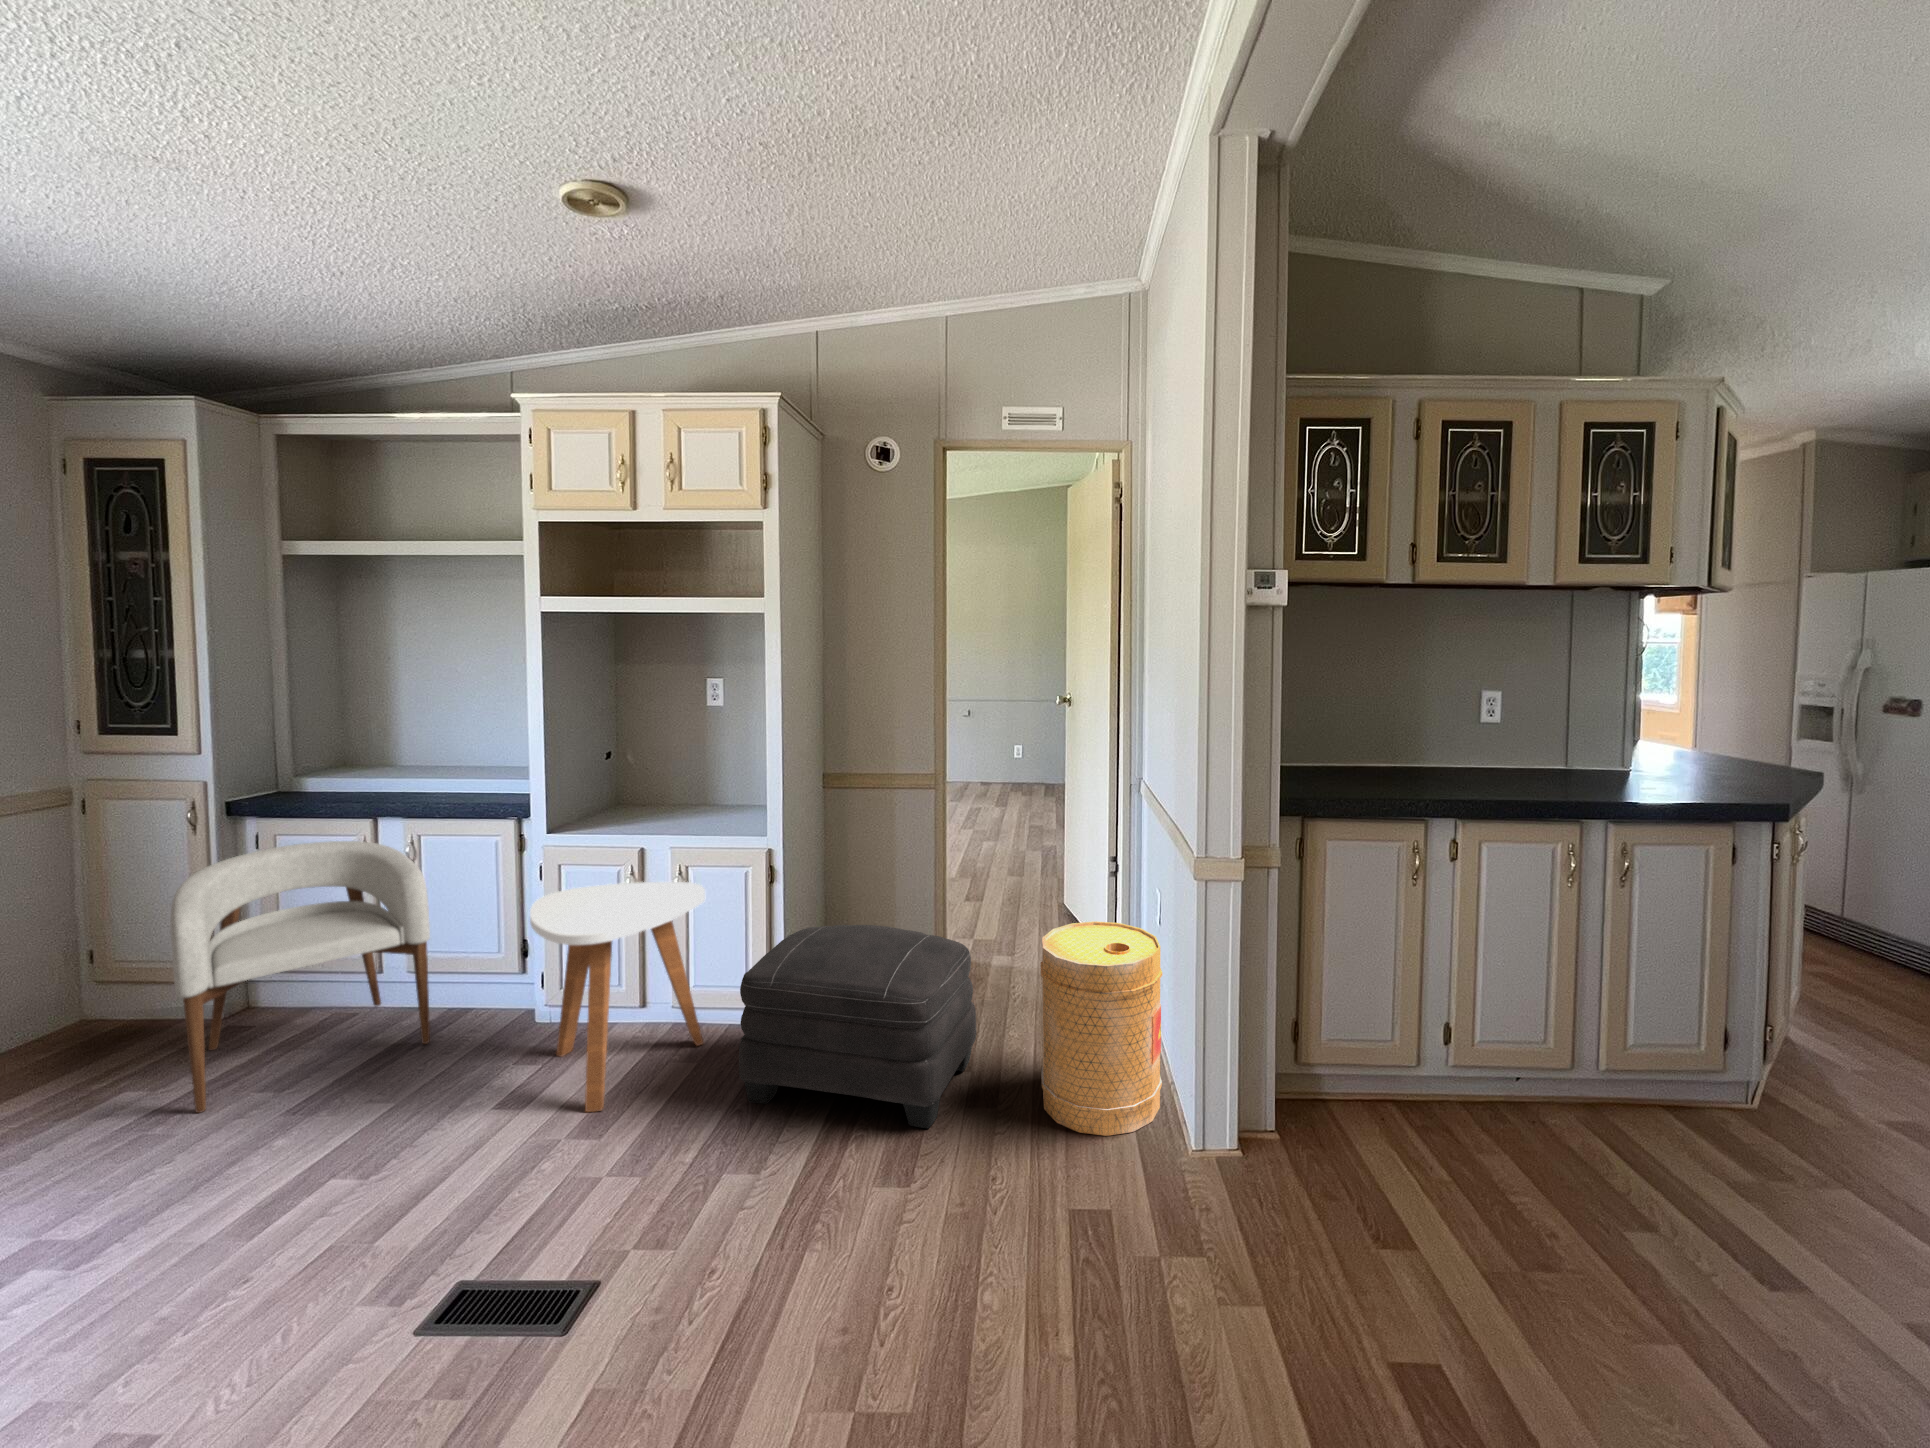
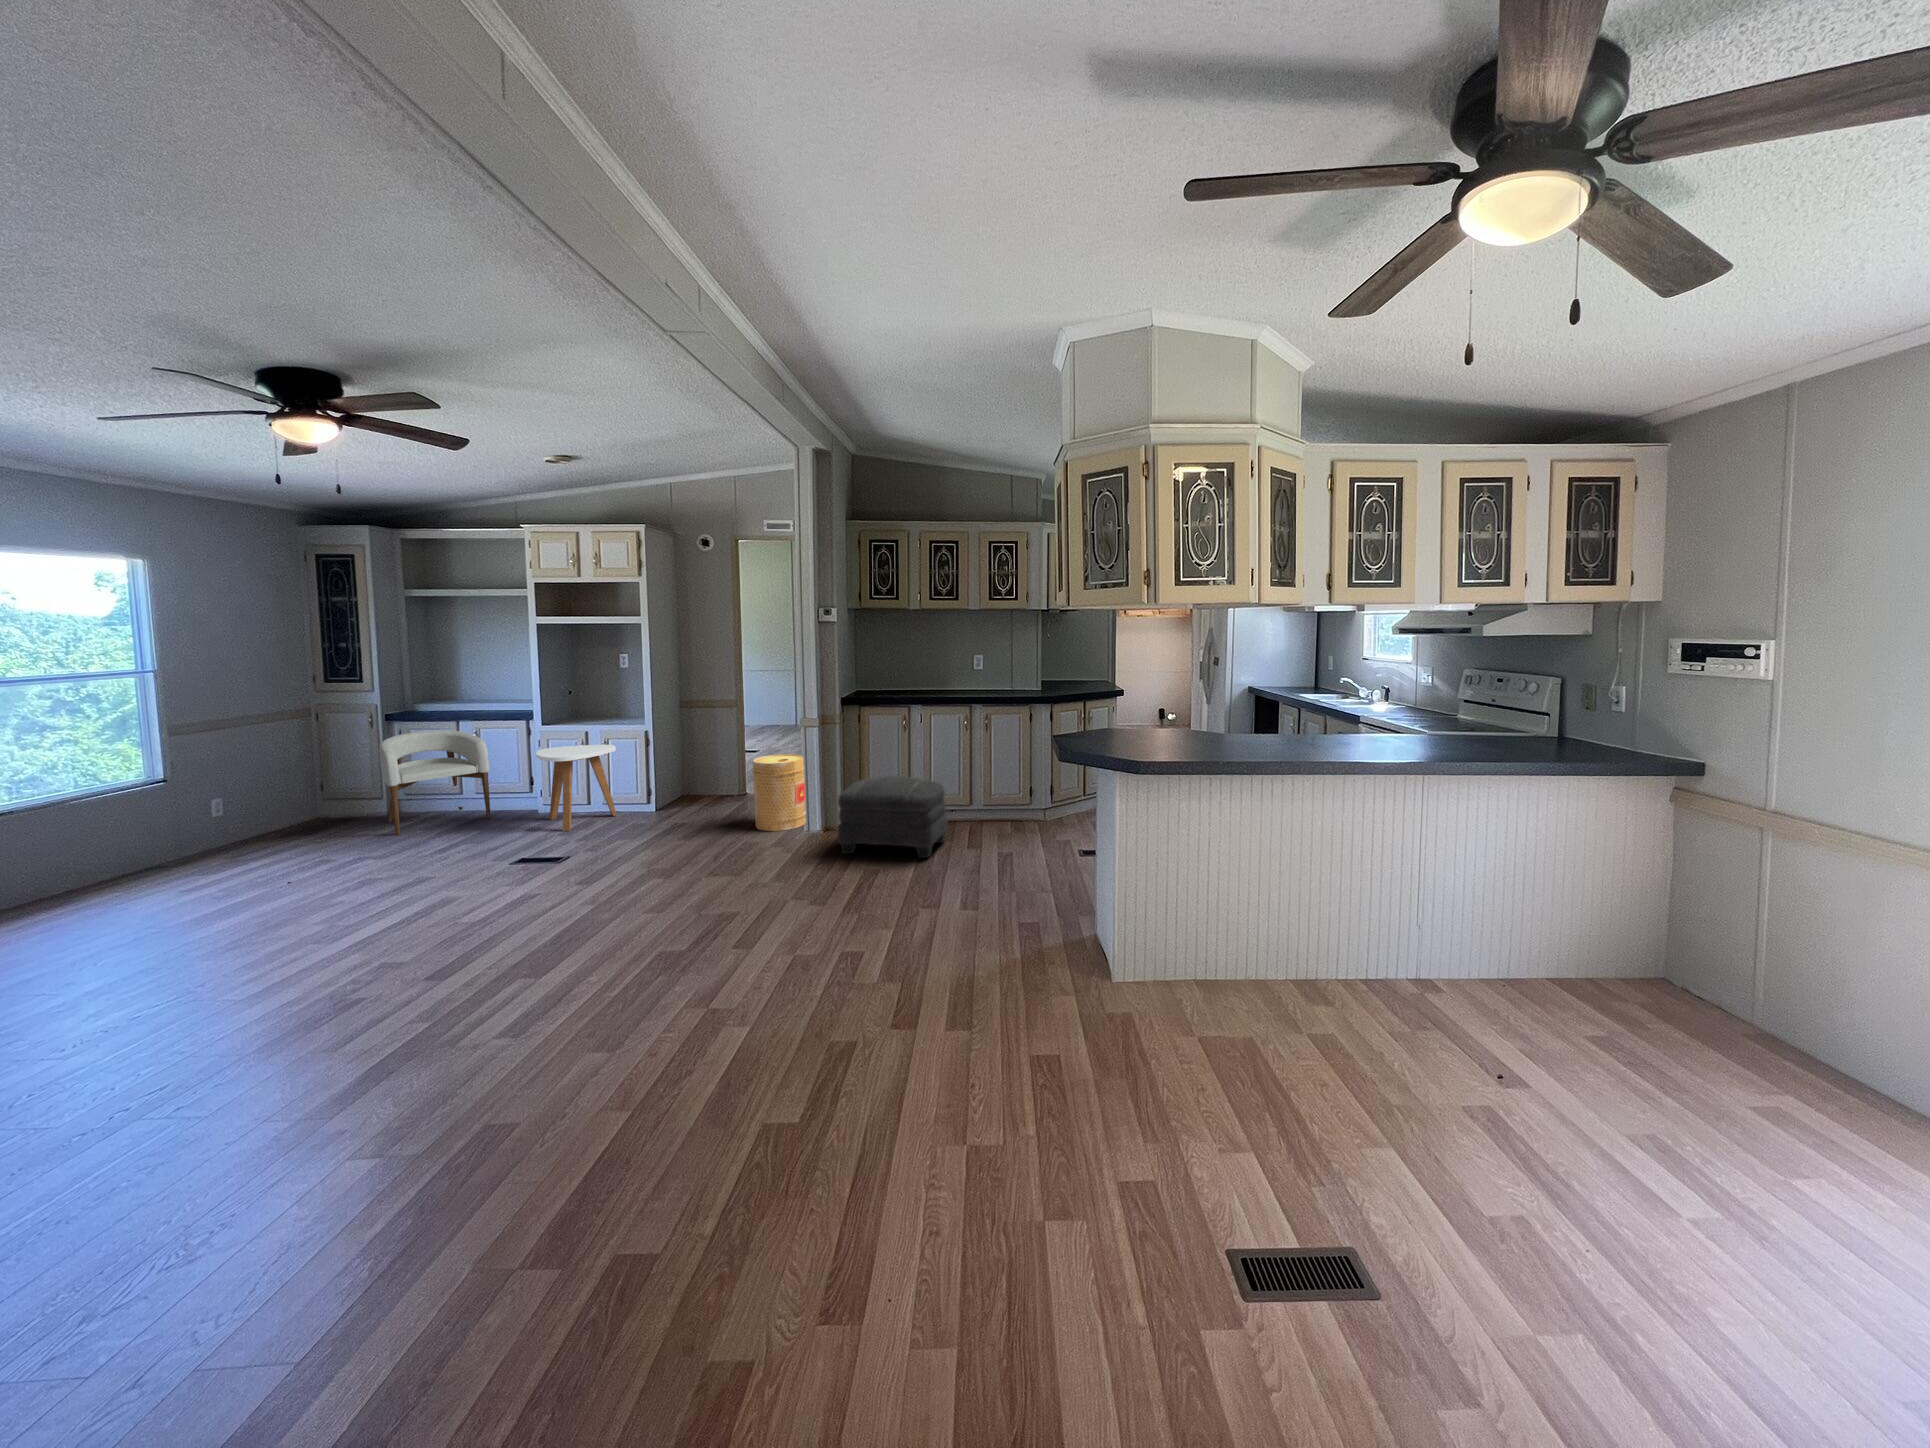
ottoman: present [739,925,976,1128] -> present [838,776,948,858]

